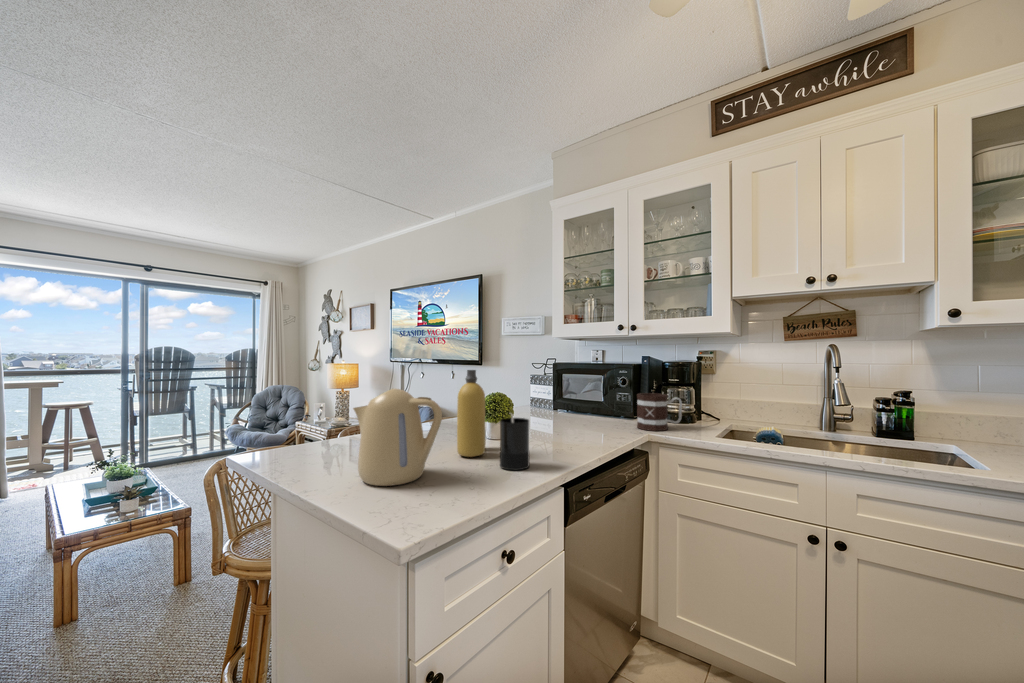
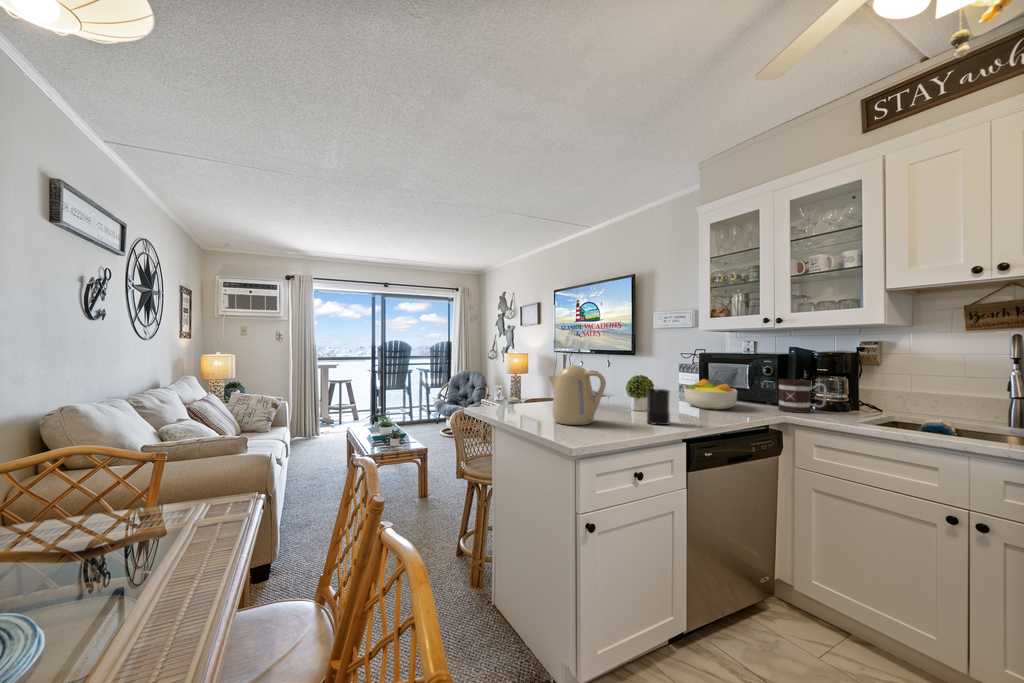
bottle: present [457,370,485,457] -> none [616,355,636,416]
fruit bowl: none [539,395,599,433] -> present [684,379,737,410]

